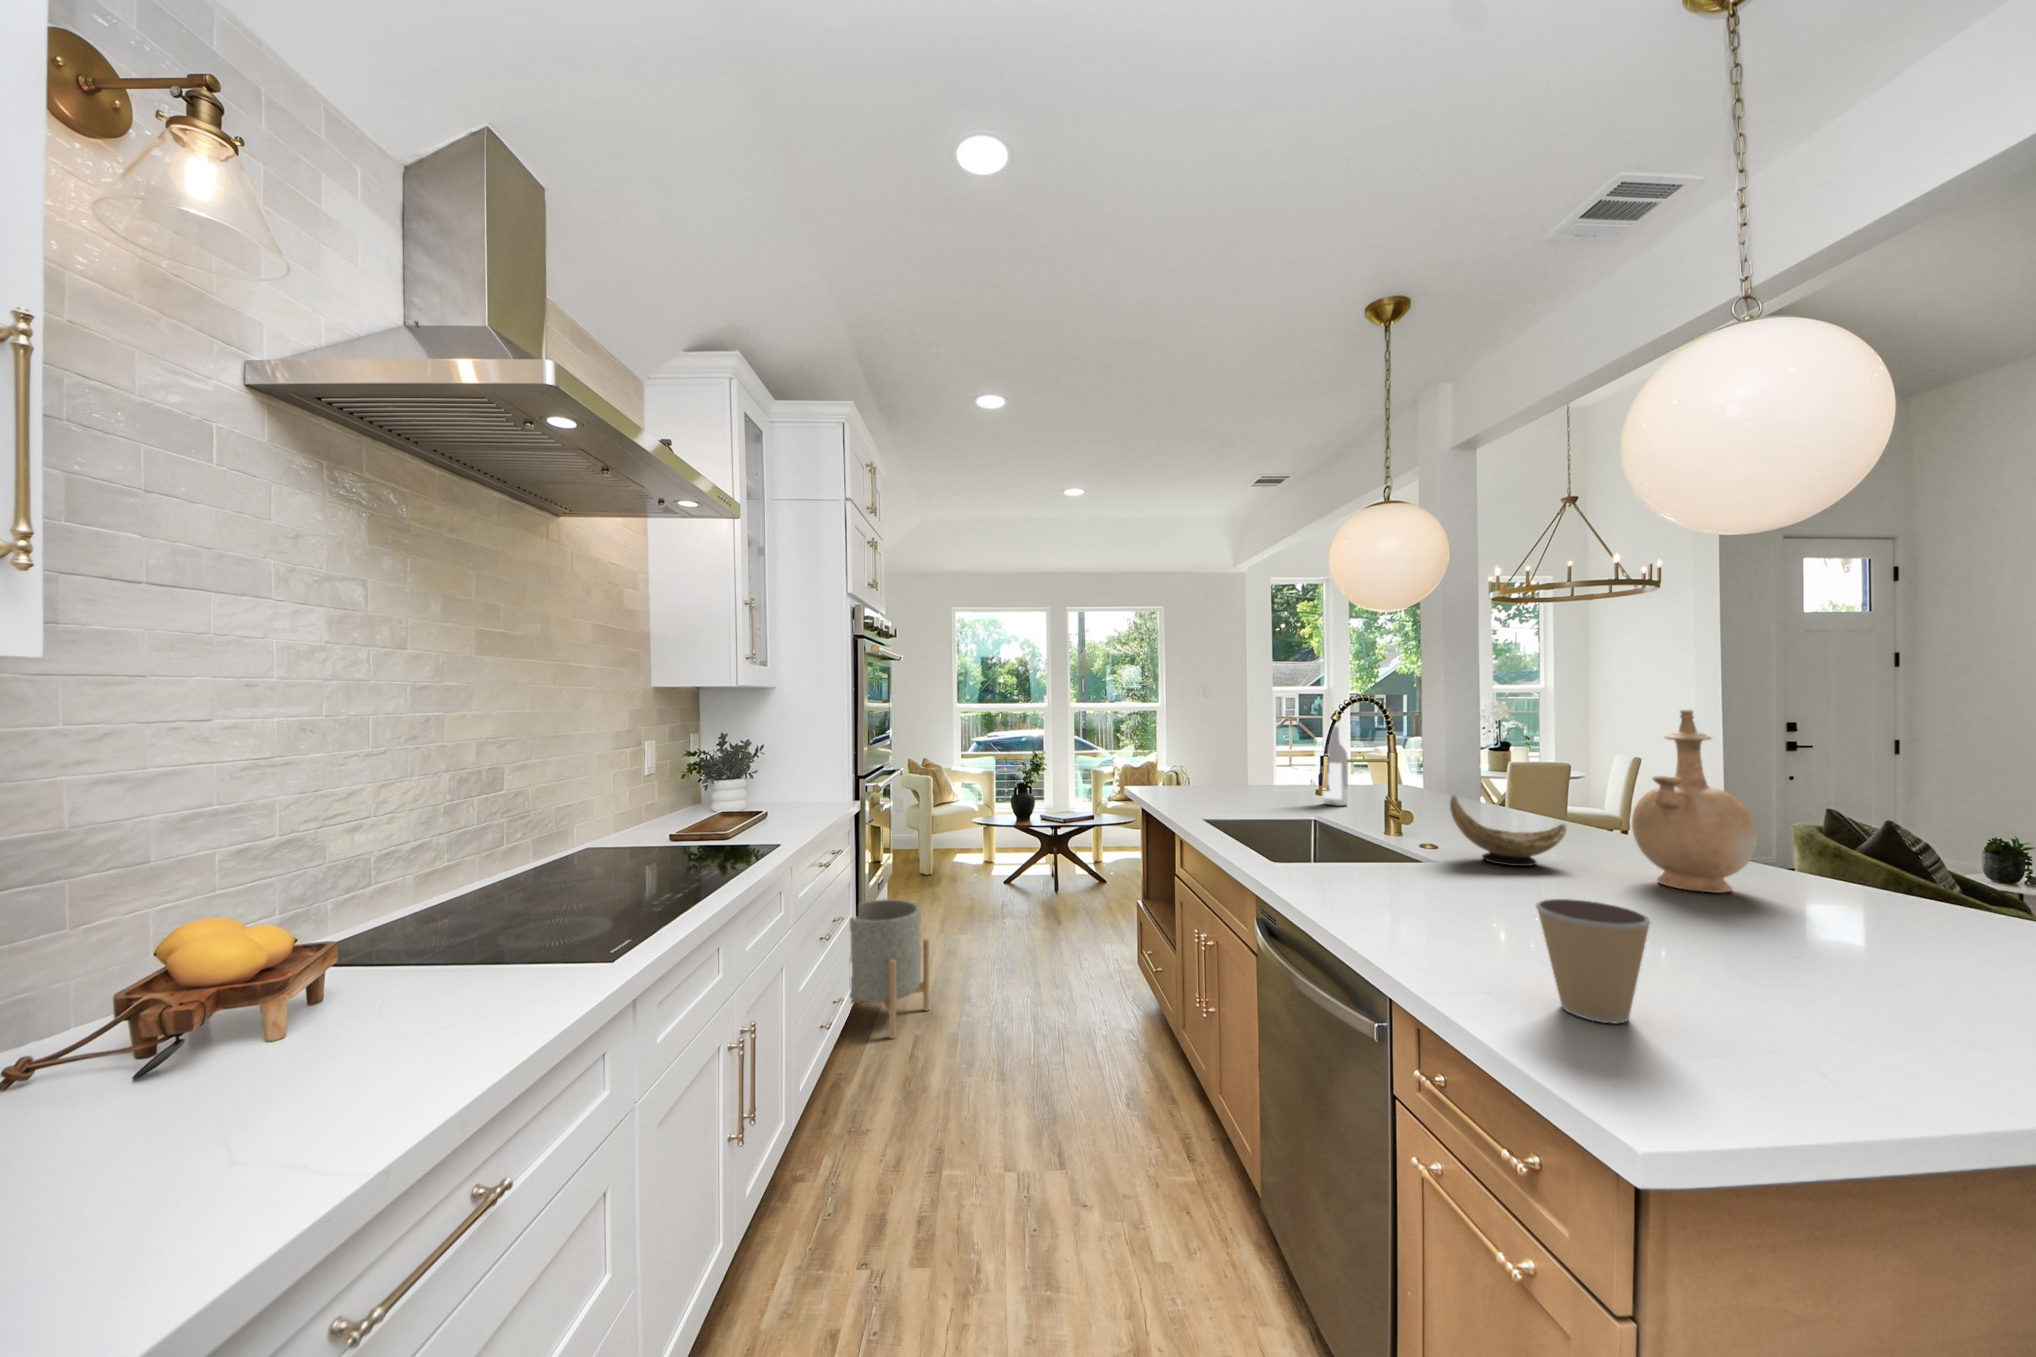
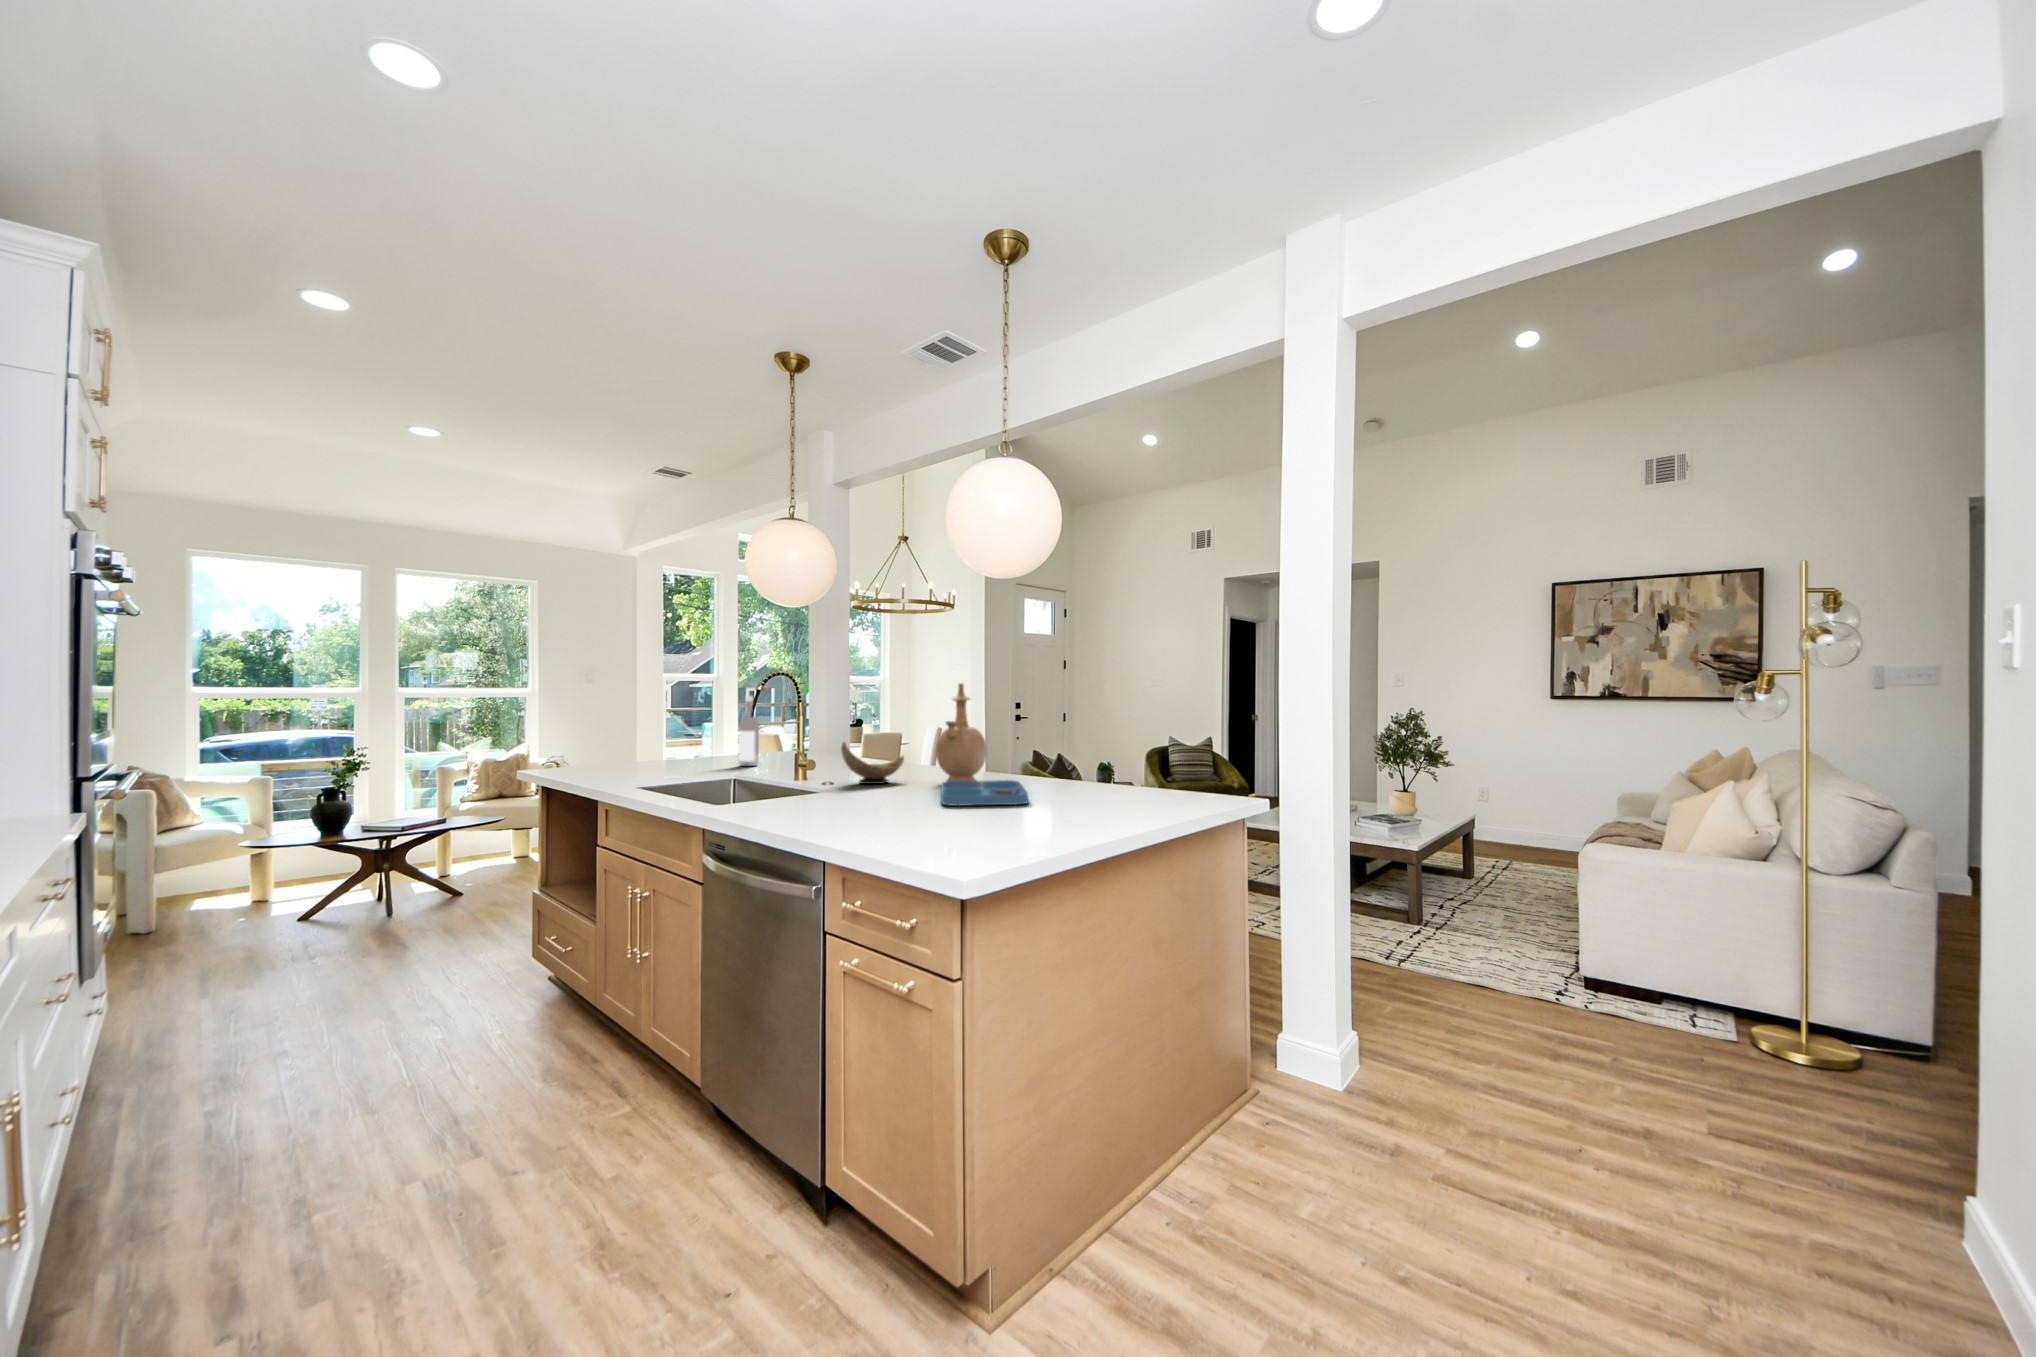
tray: none [1649,889,1916,995] -> present [941,780,1028,806]
planter: present [850,899,930,1039] -> none [105,931,271,1113]
coffee cup: present [1536,899,1651,1023] -> none [897,774,941,827]

